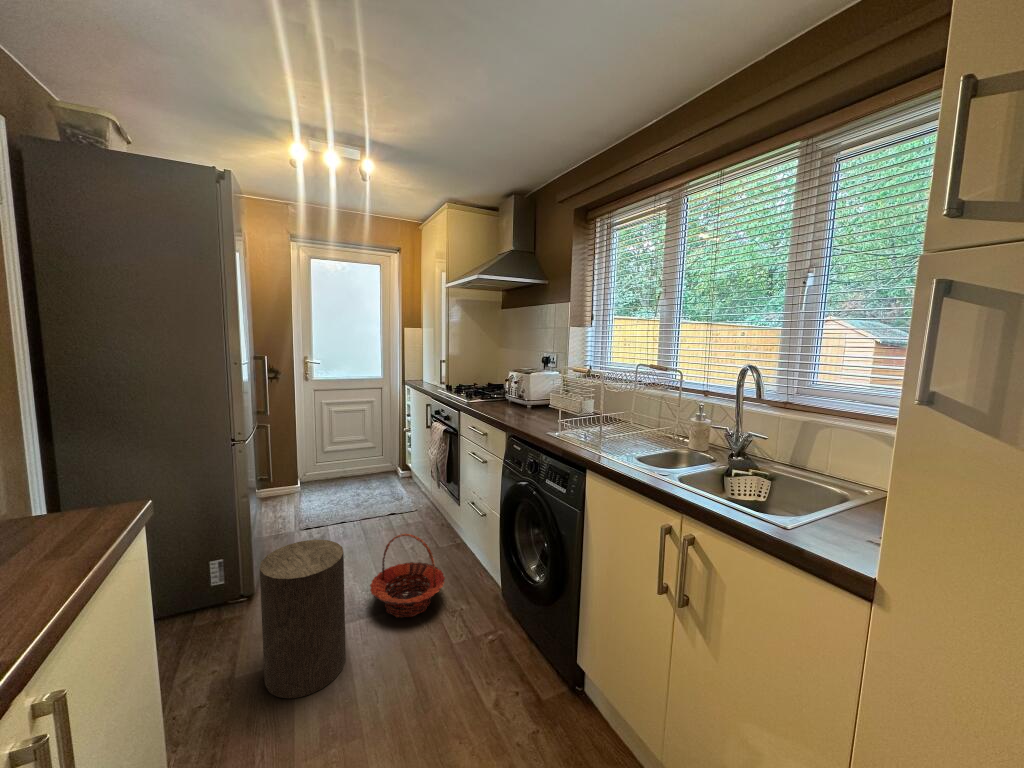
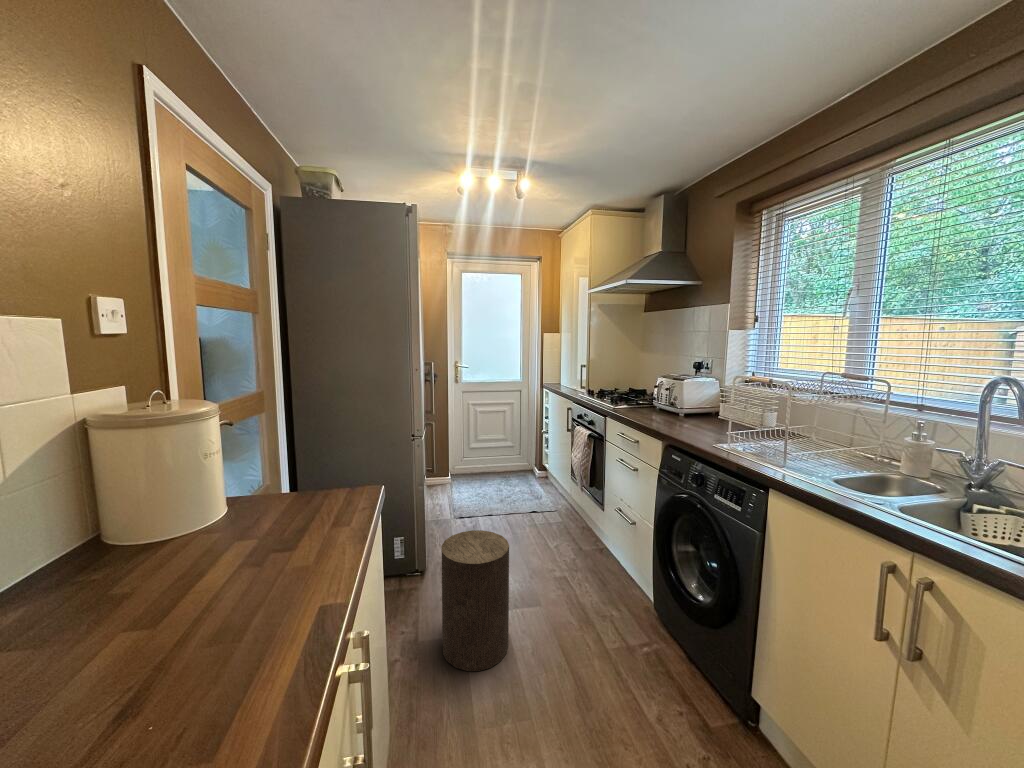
basket: present [370,534,445,617] -> none [525,534,596,615]

